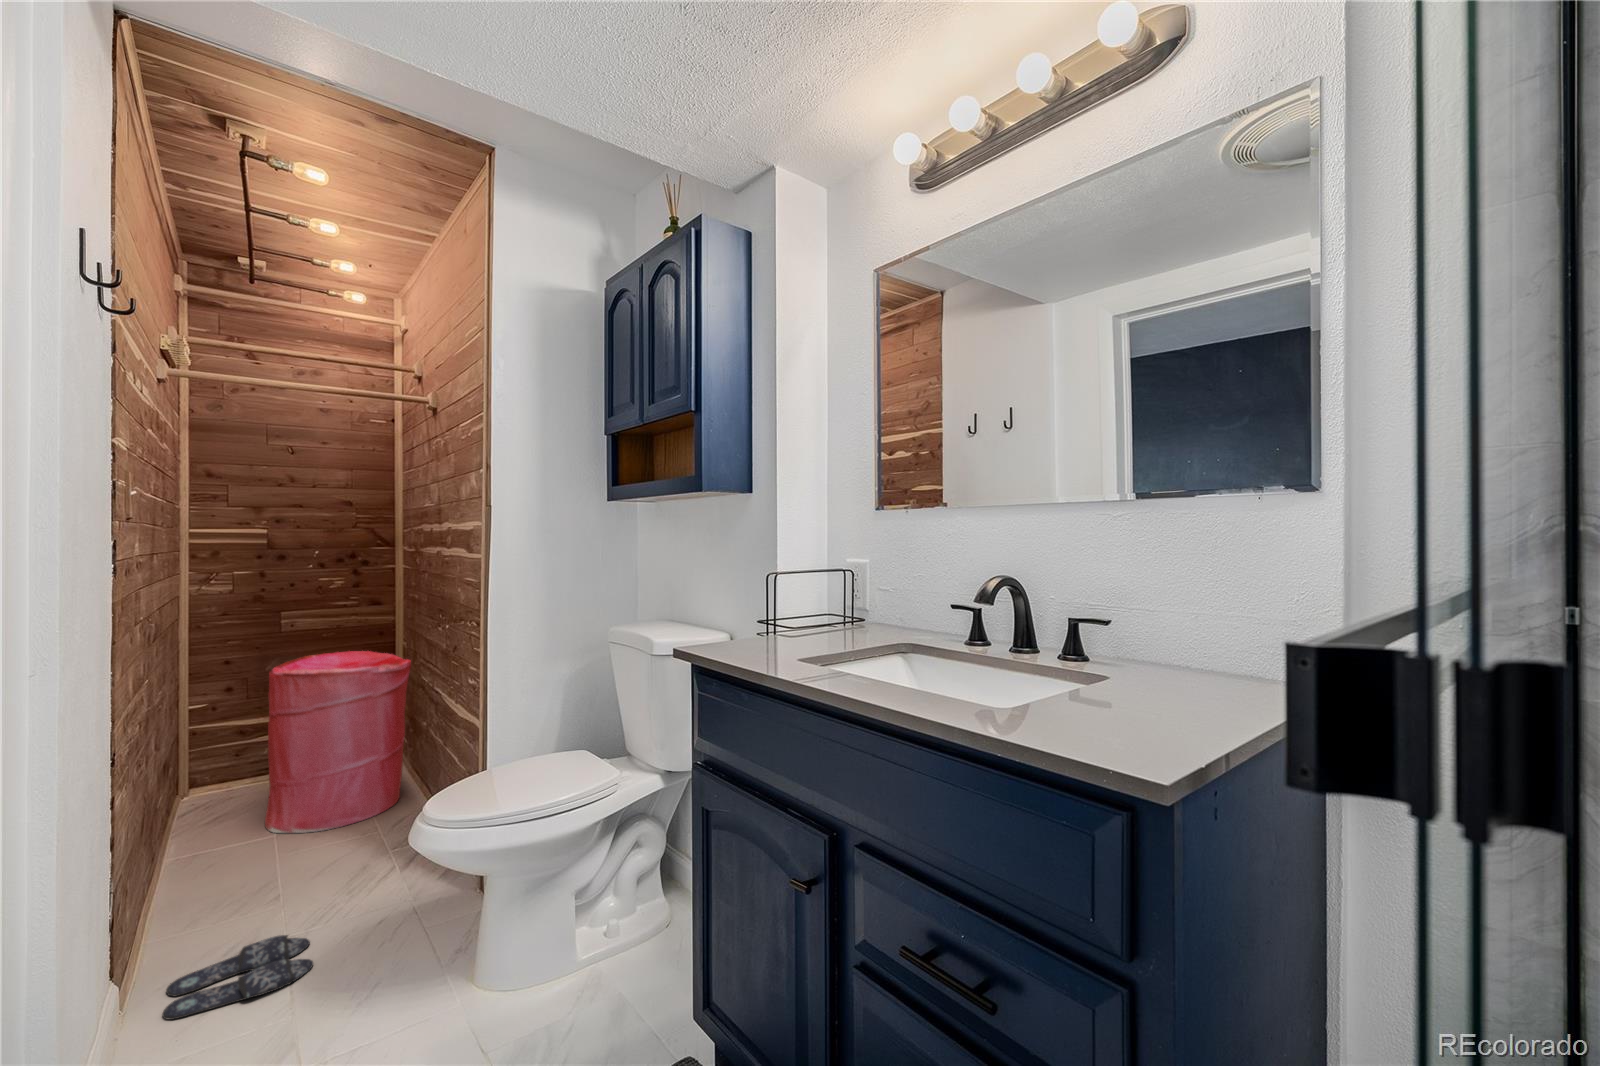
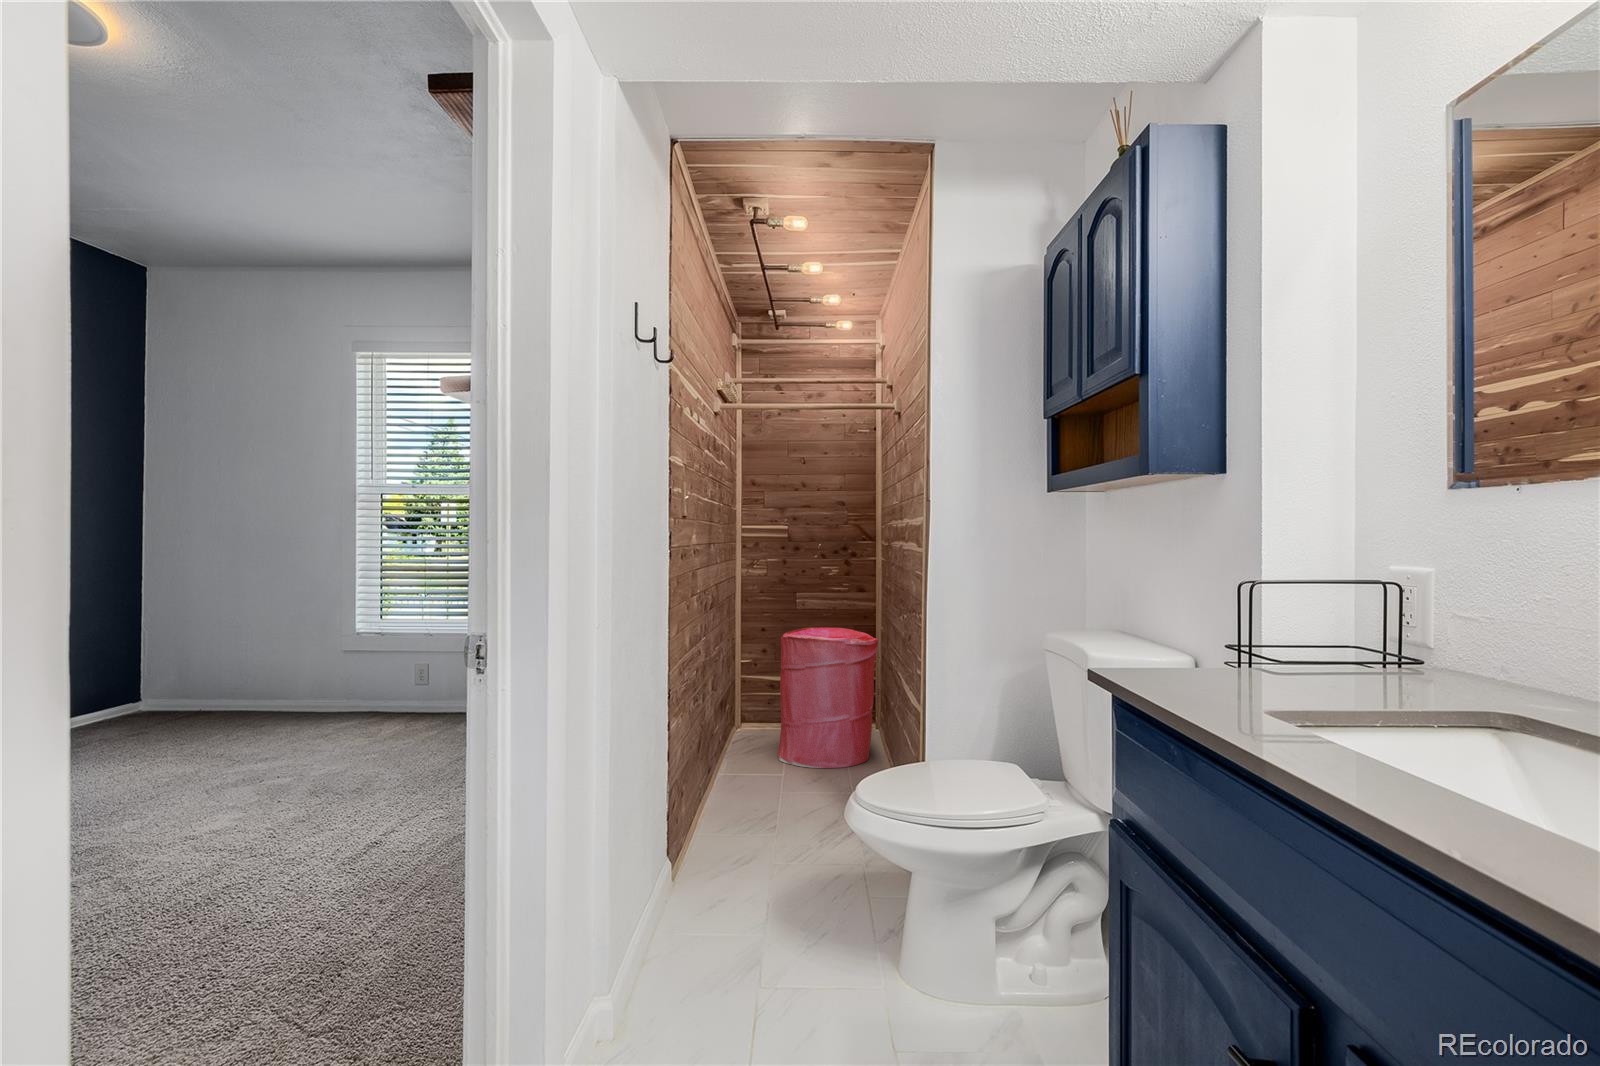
slippers: present [162,935,313,1020] -> none [703,817,784,846]

